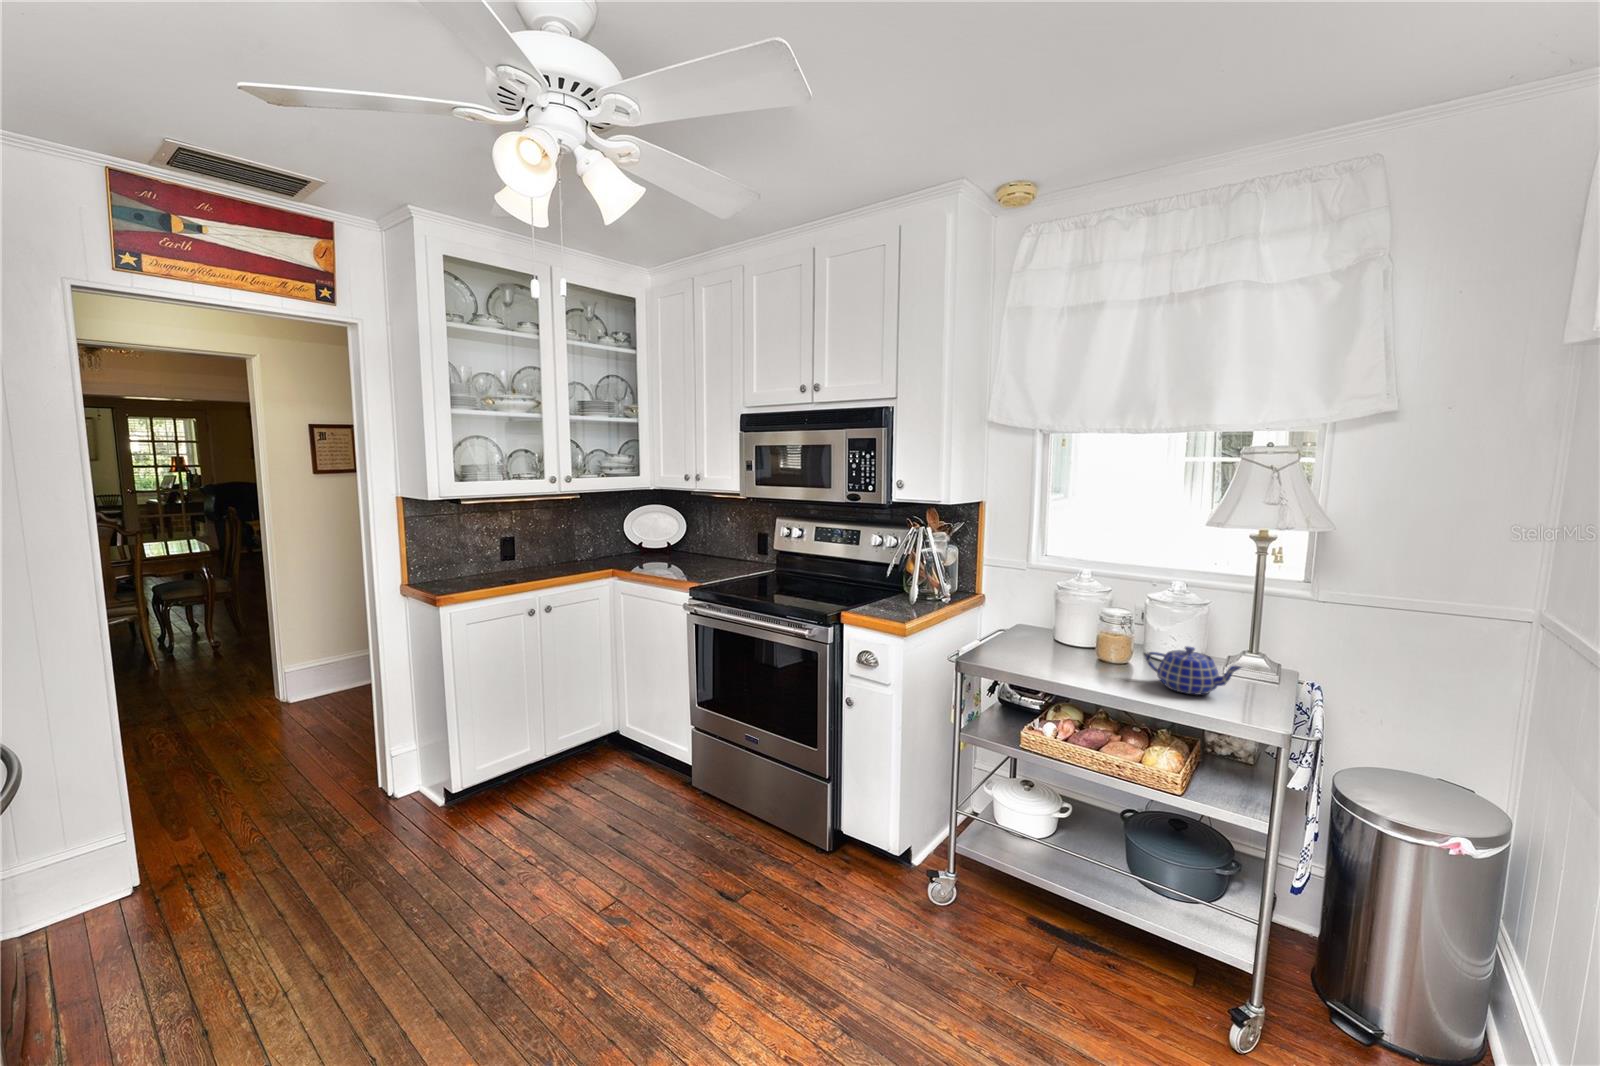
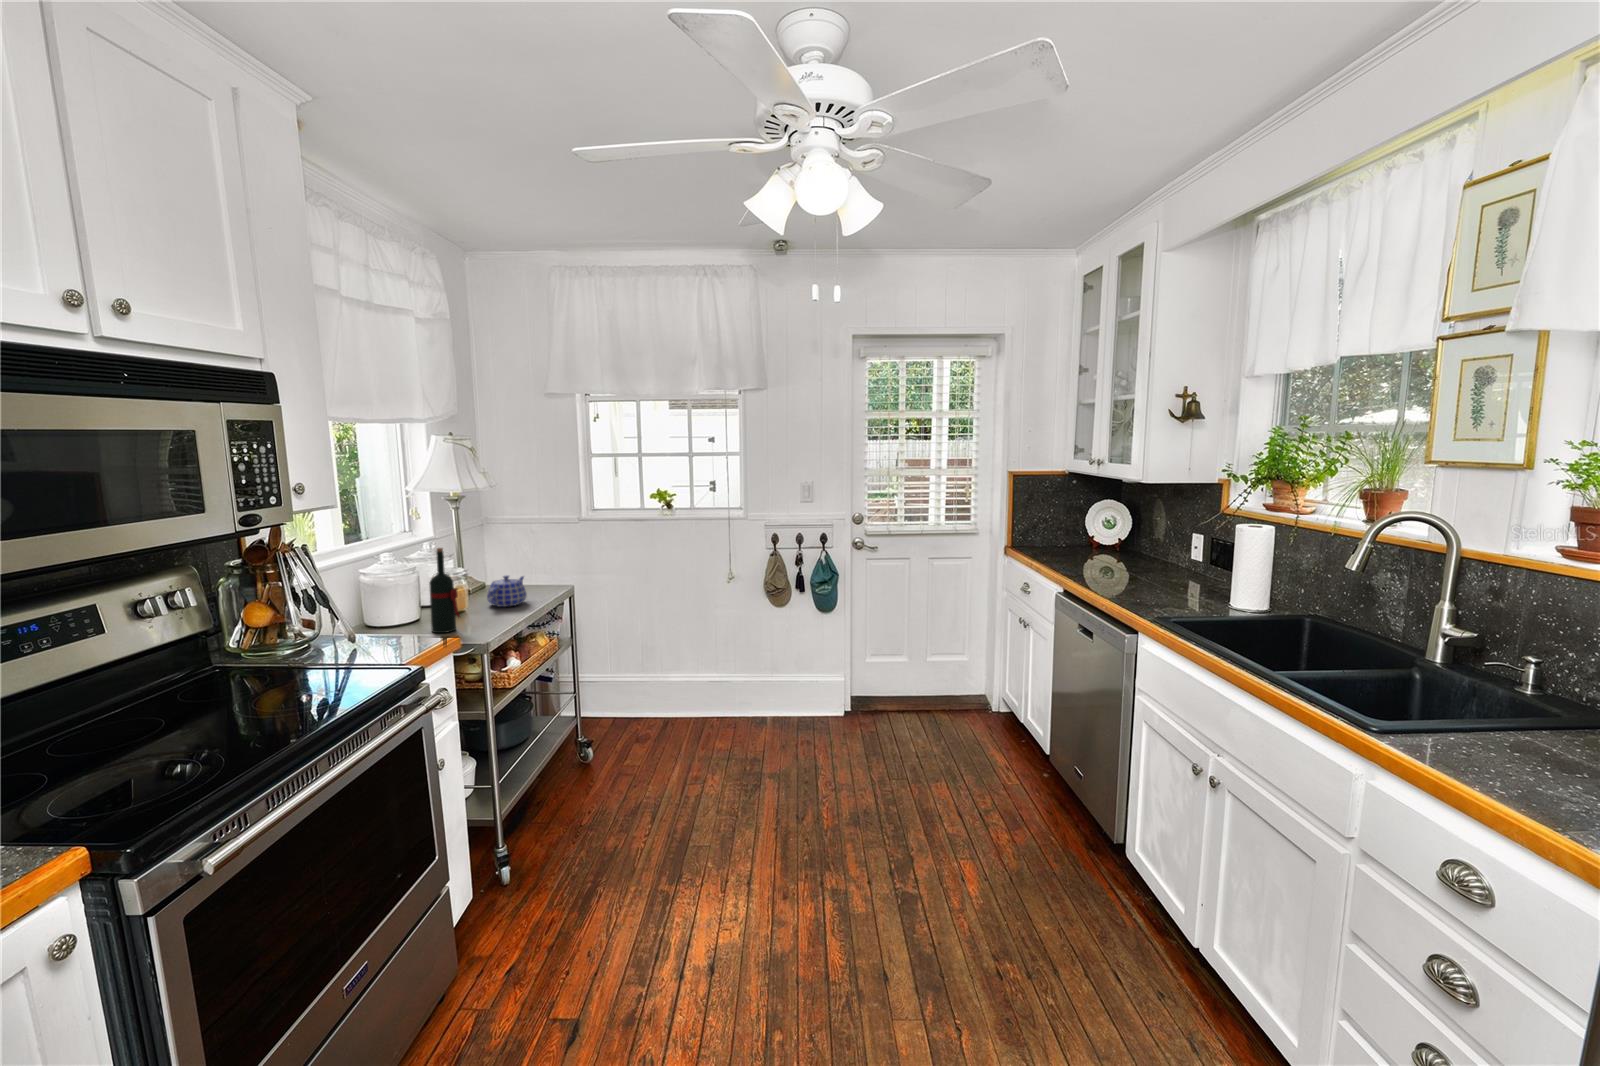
wine bottle: none [1038,566,1066,660] -> present [429,548,460,633]

